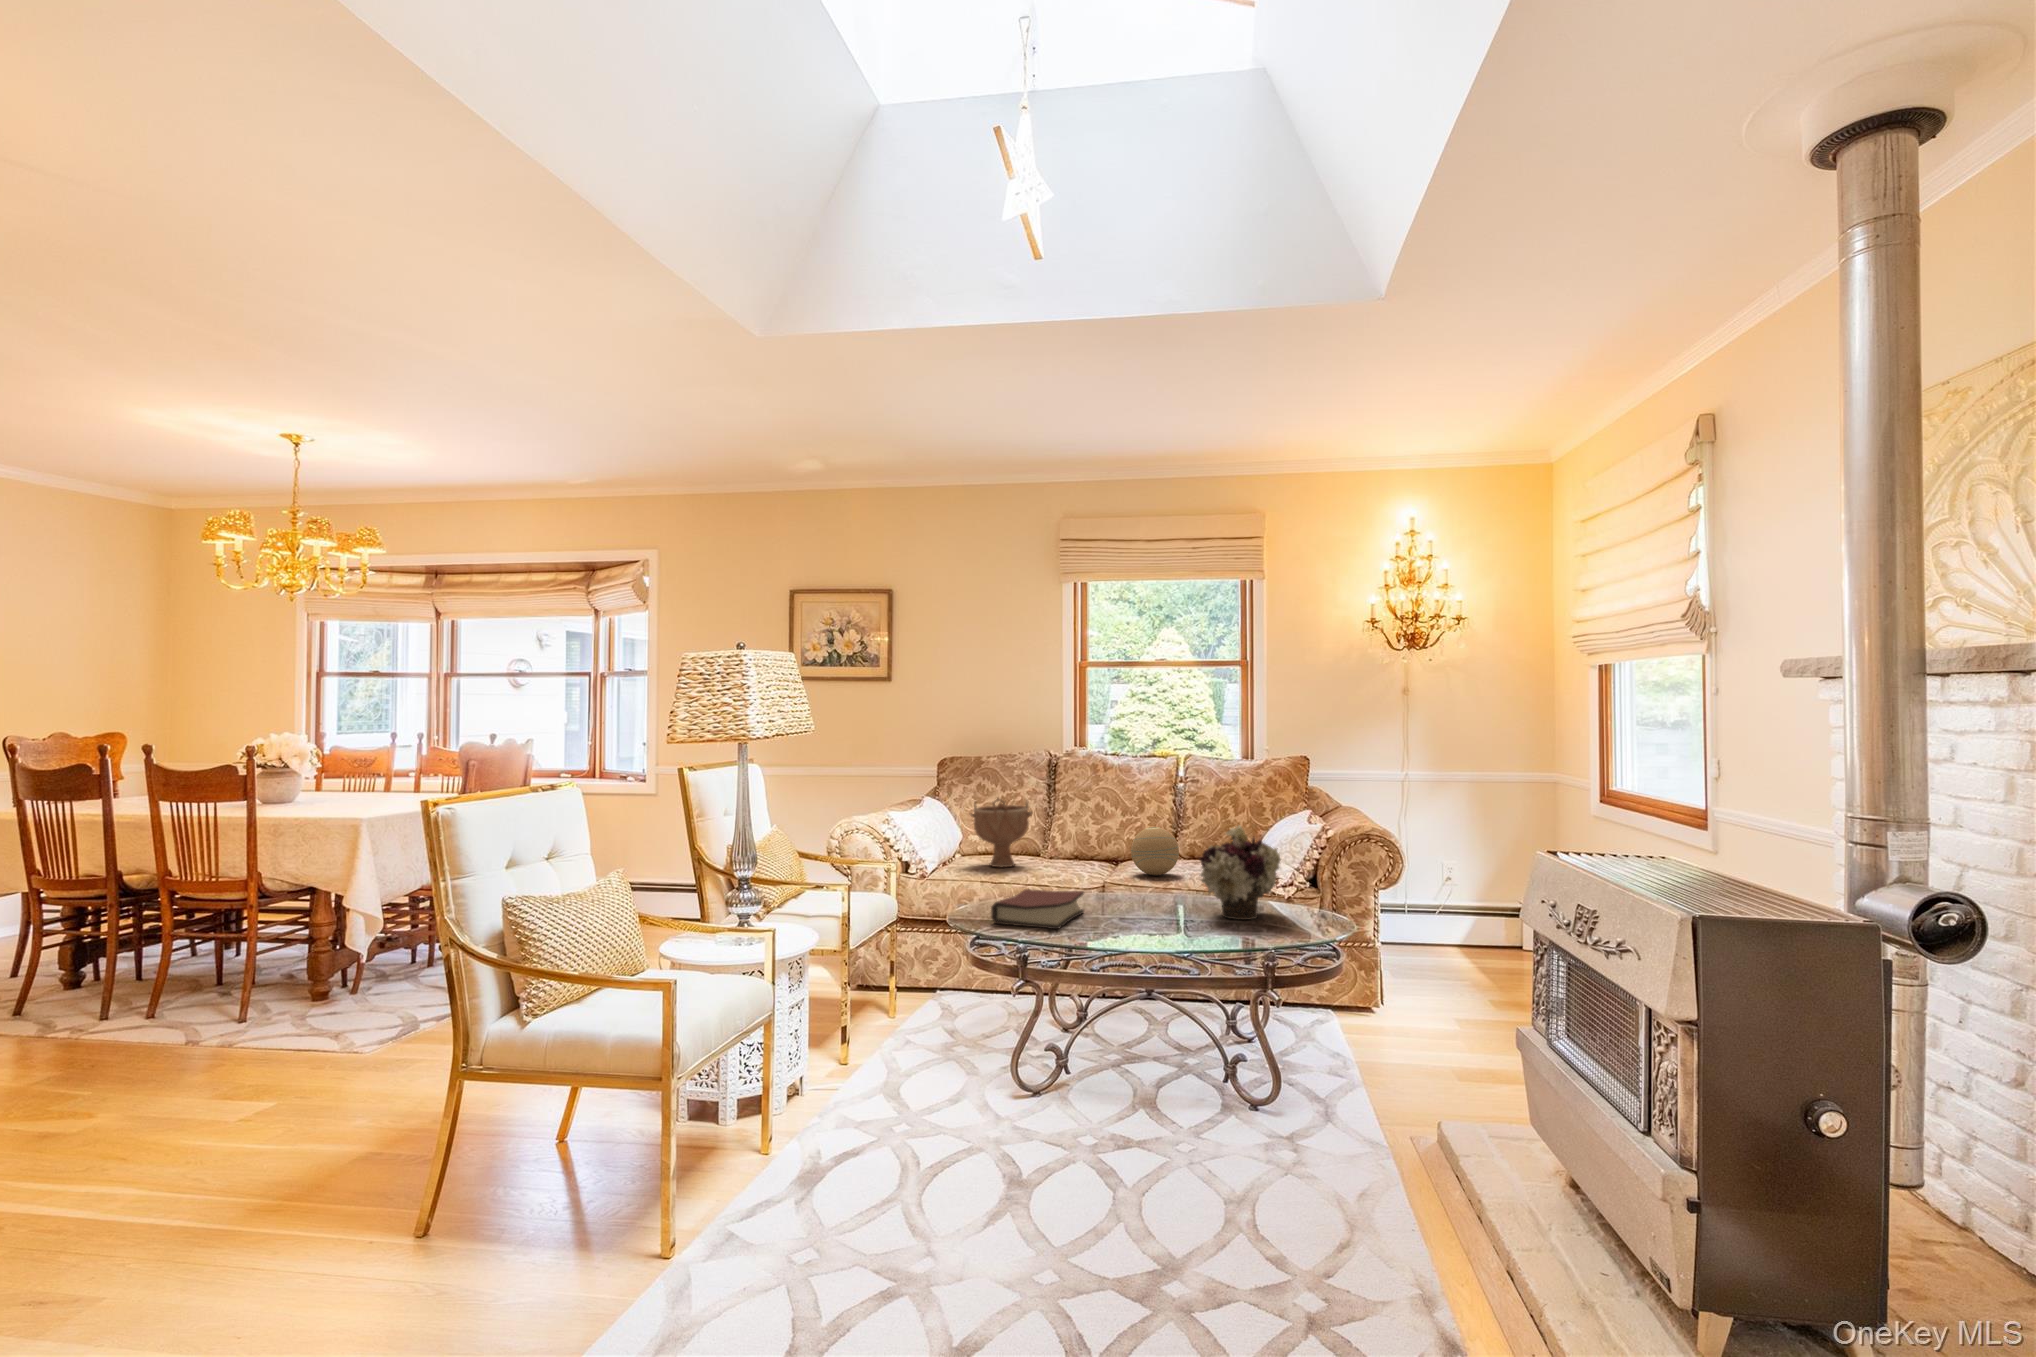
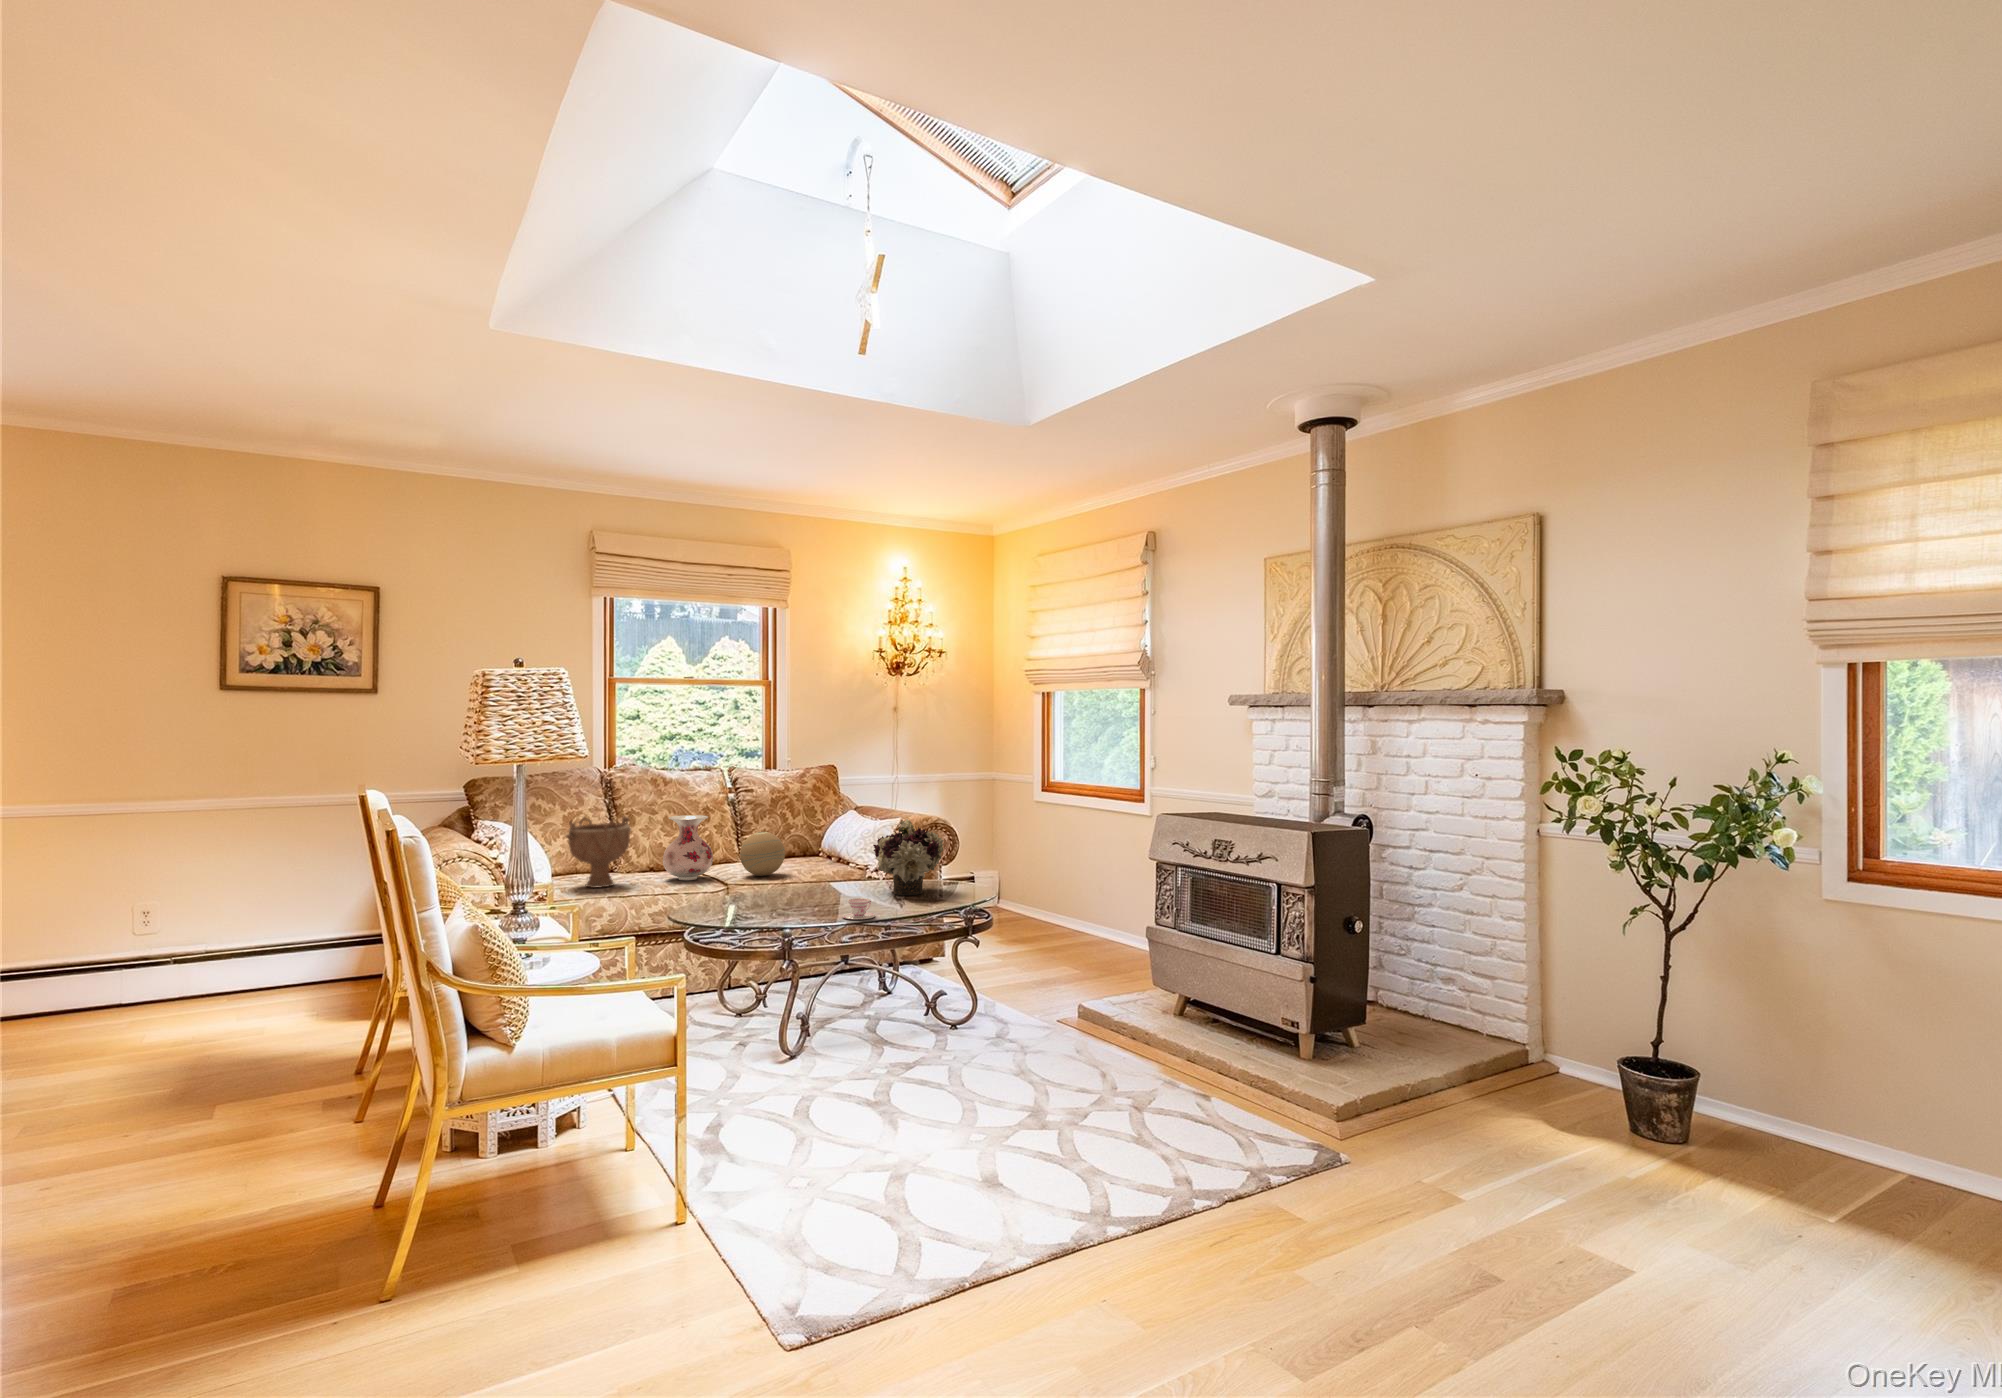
vase: none [1060,803,1110,871] -> present [663,815,713,880]
hardback book: present [991,889,1084,929] -> none [730,888,808,926]
teacup: none [1094,912,1132,938] -> present [842,898,875,920]

